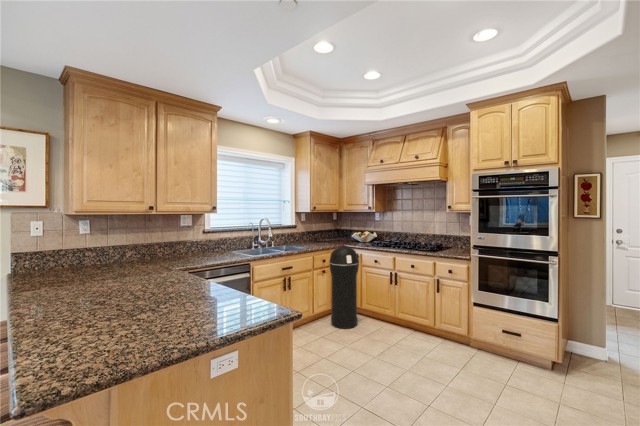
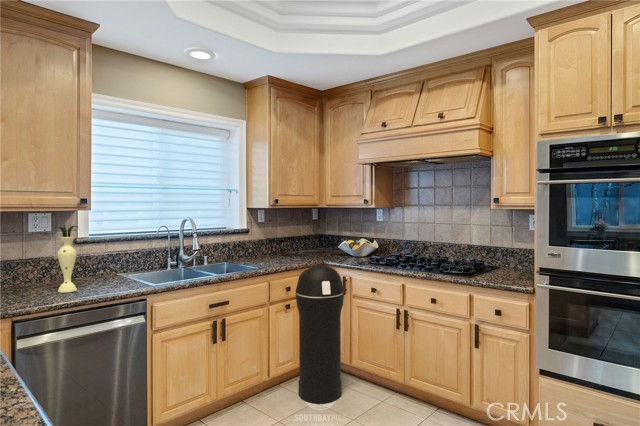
vase: none [201,220,217,259] -> present [54,224,78,293]

